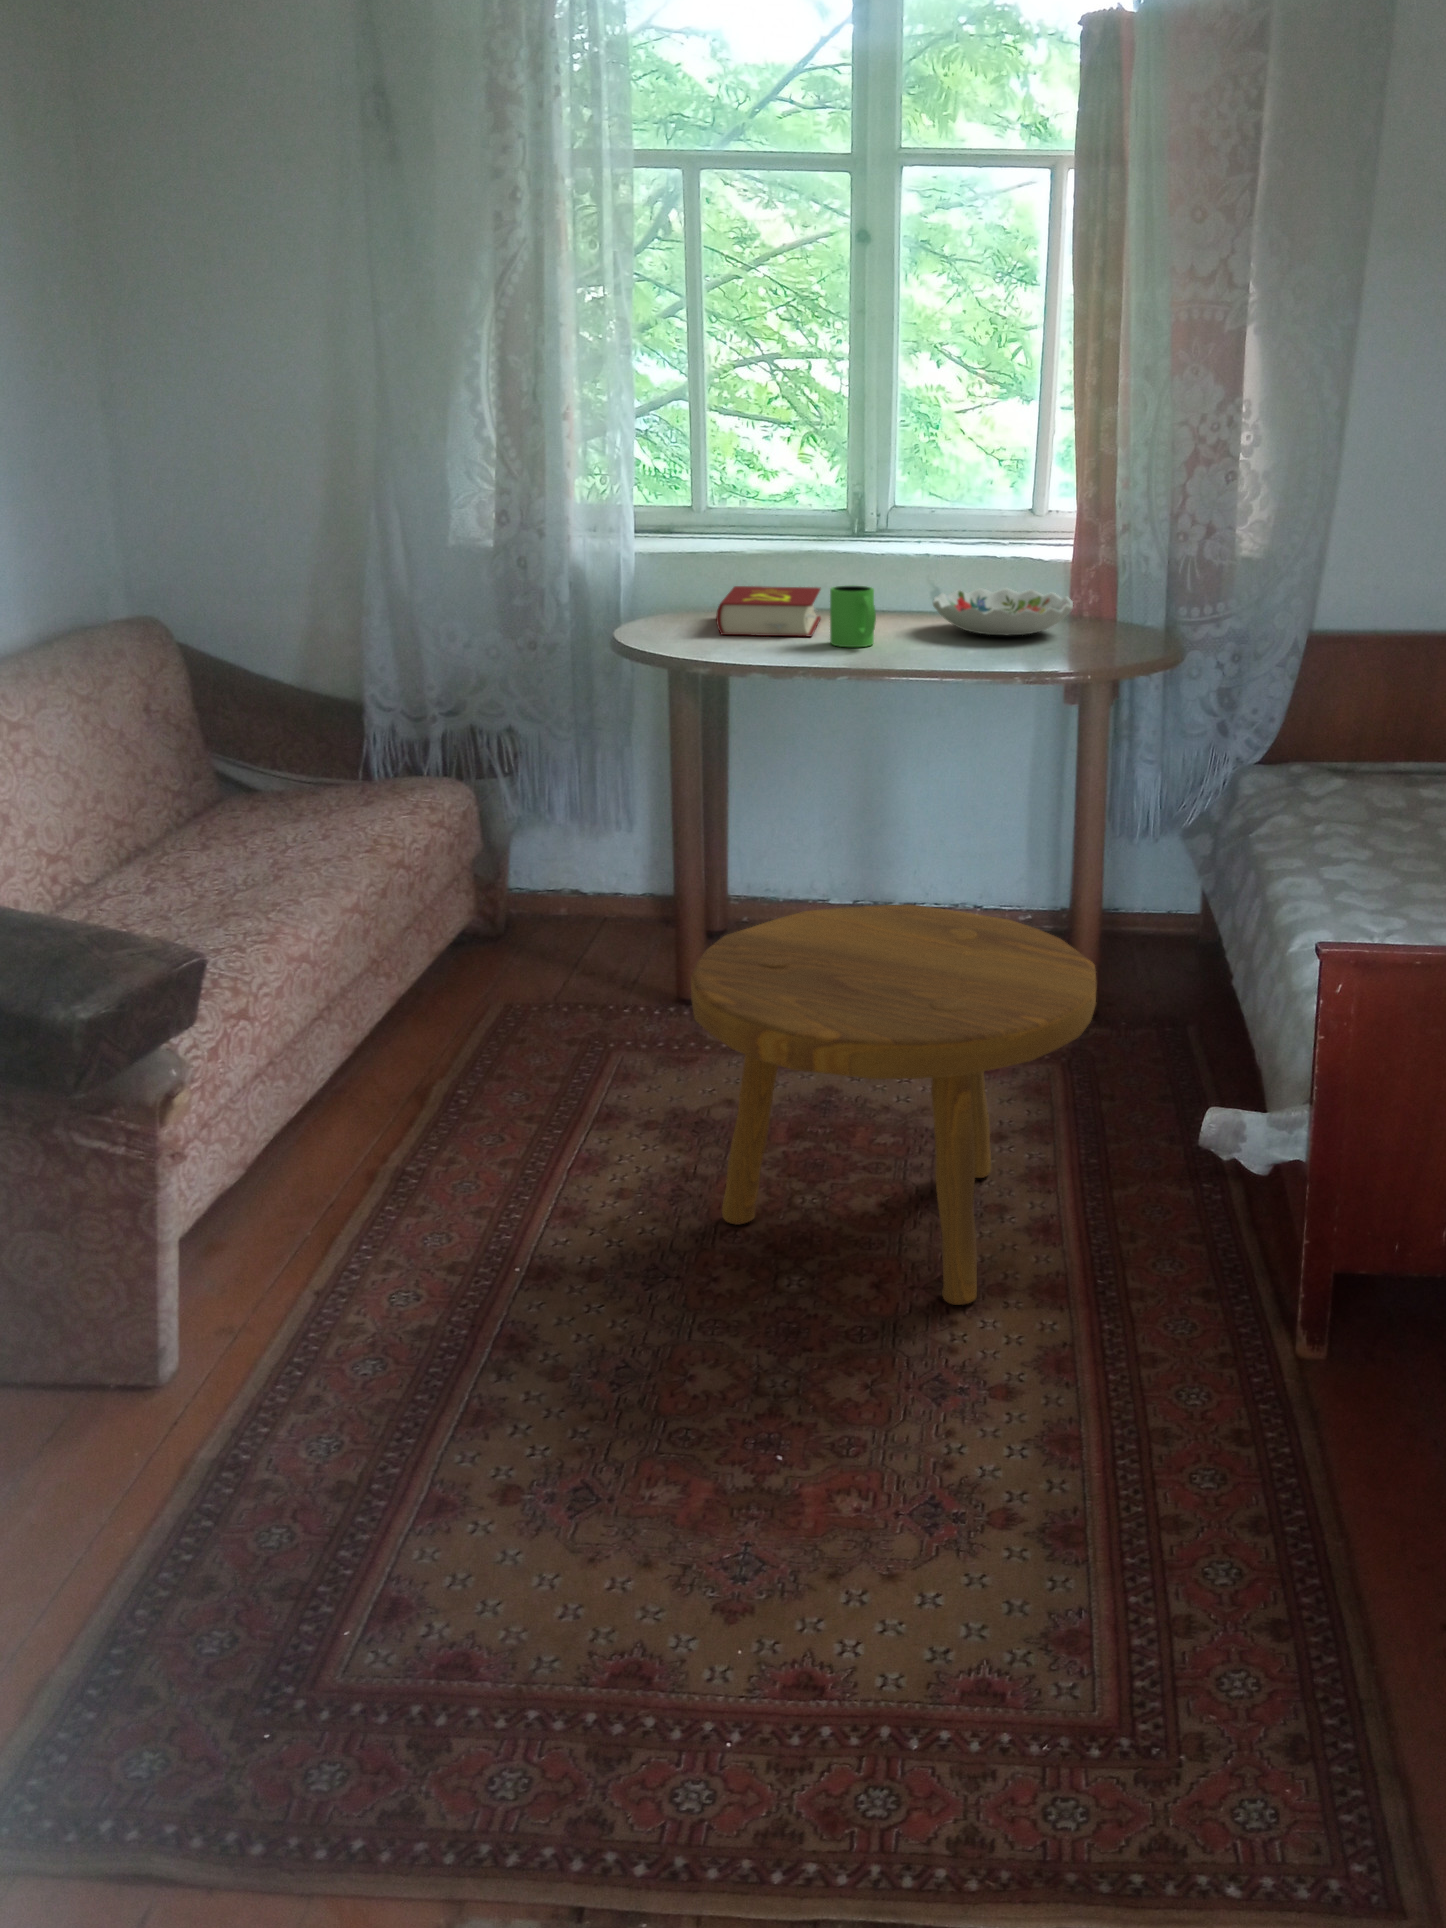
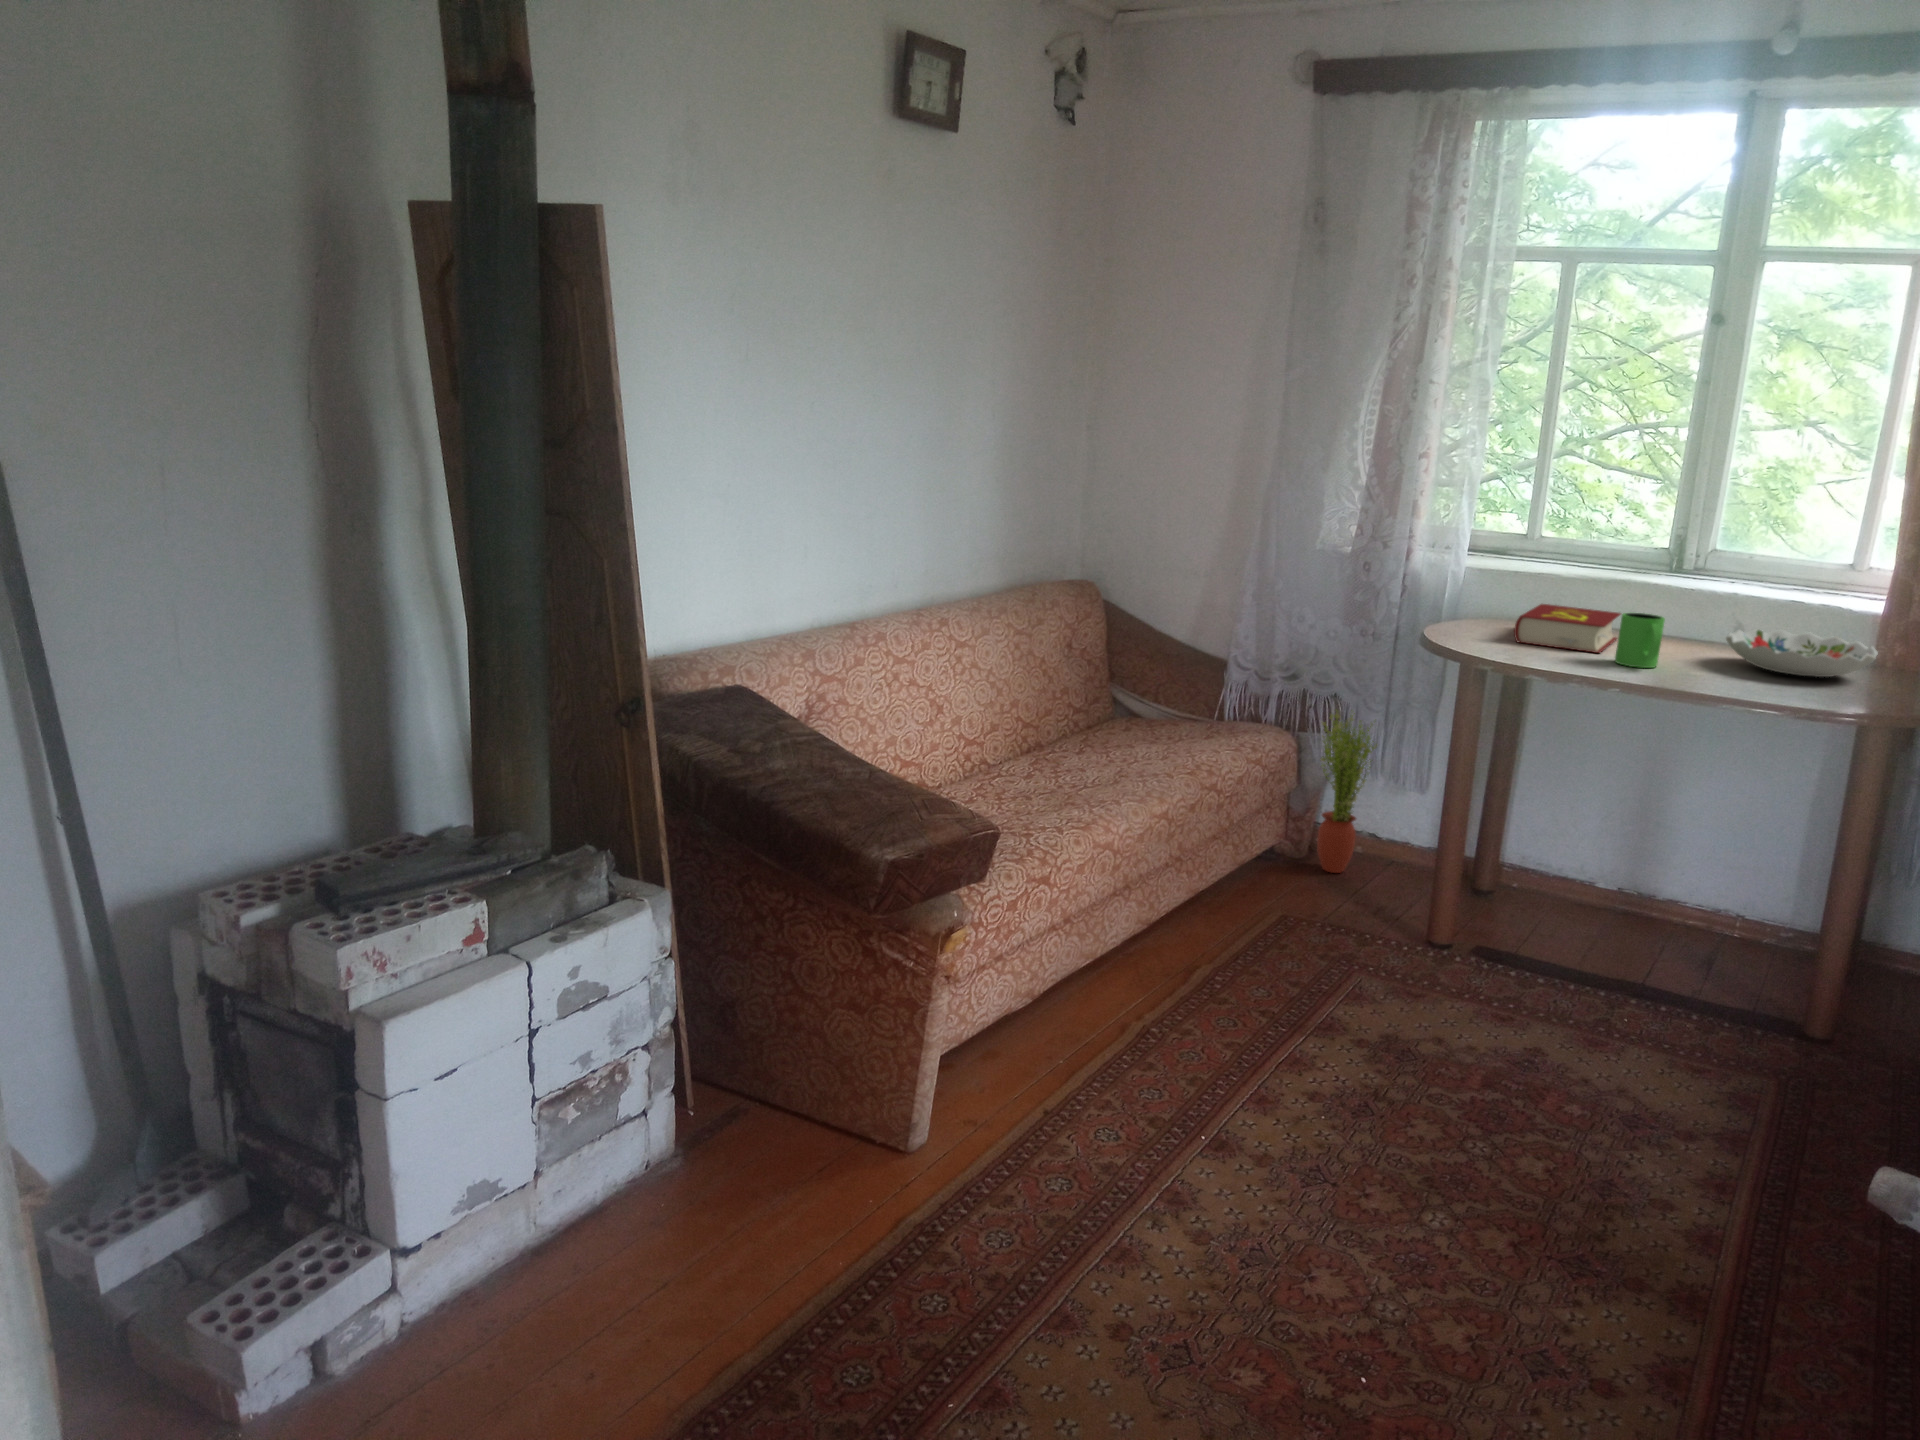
potted plant: none [502,743,576,948] -> present [1317,712,1377,873]
footstool: present [691,905,1097,1305] -> none [1390,891,1811,1303]

